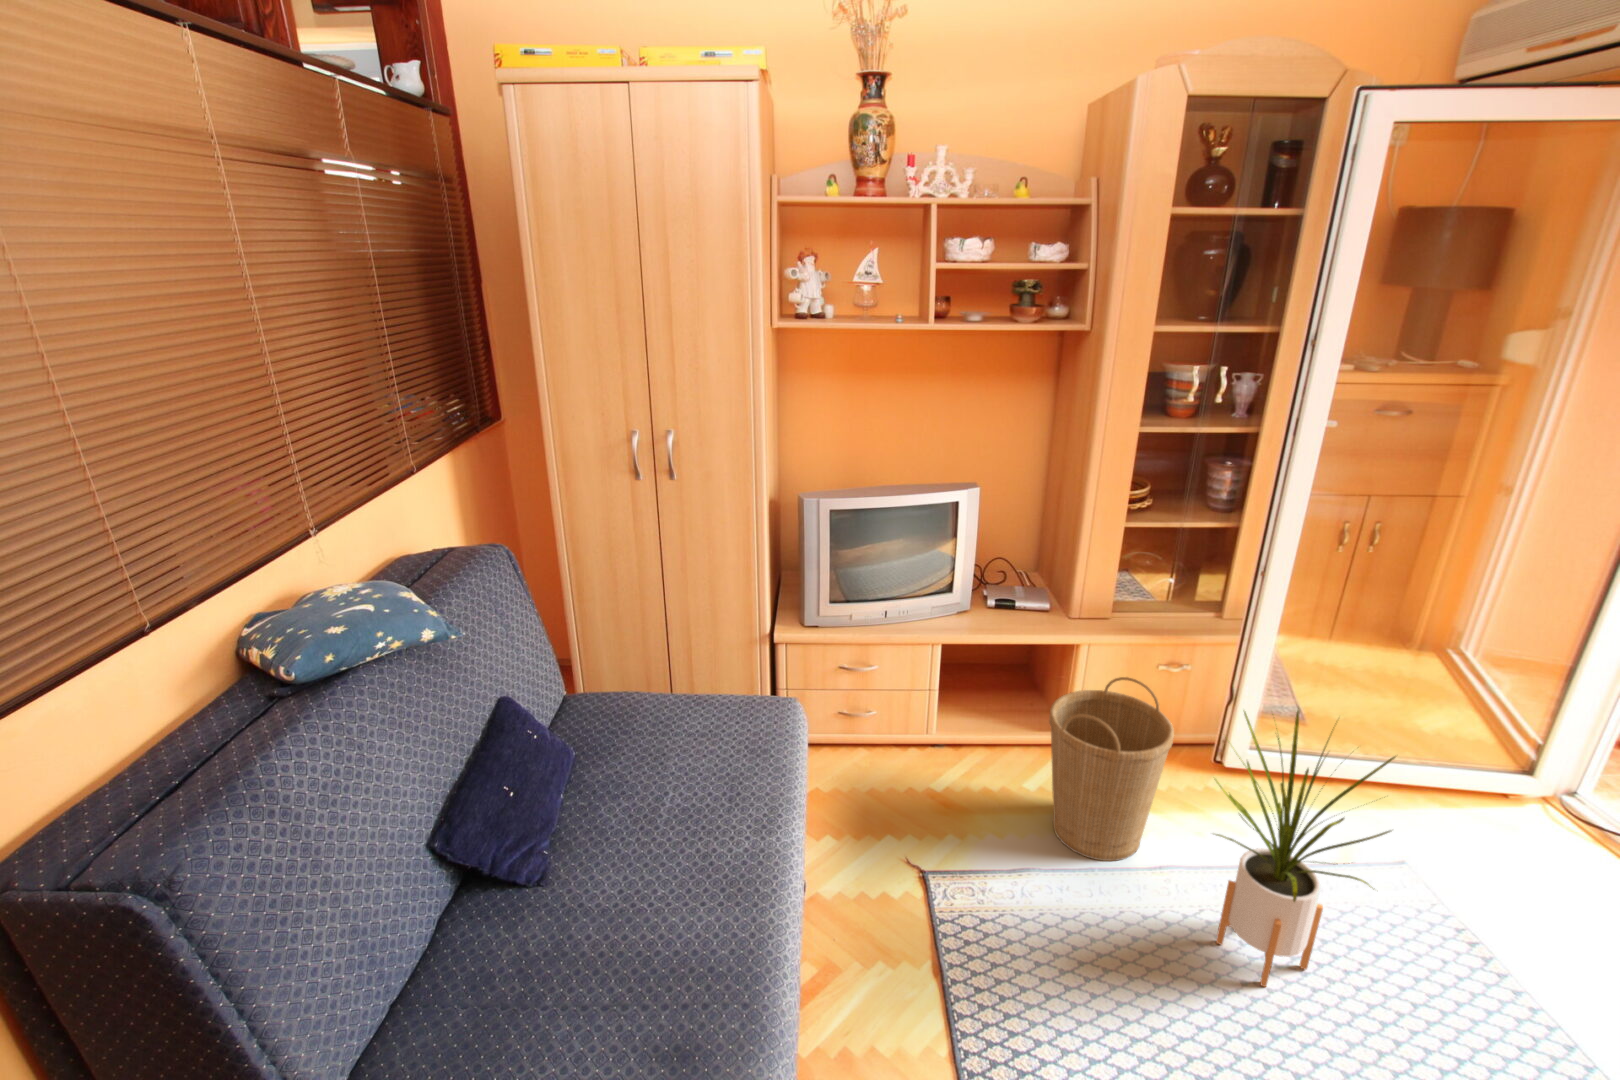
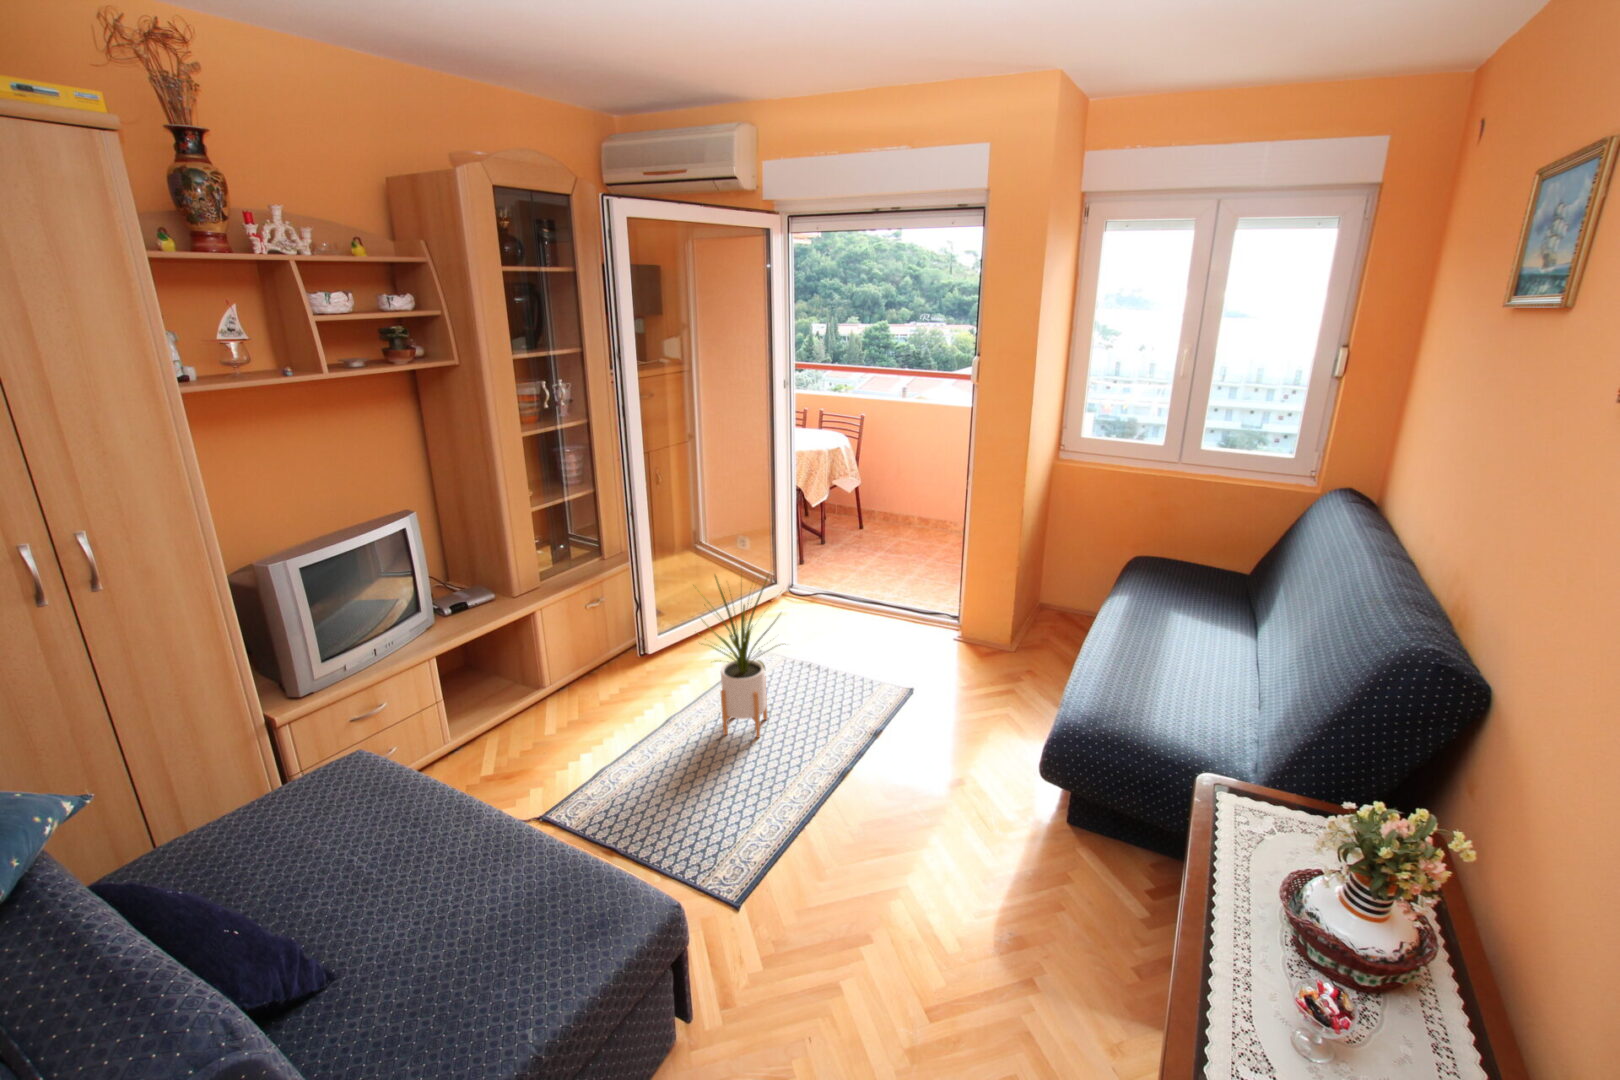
basket: present [1049,677,1174,861] -> none [561,608,650,746]

